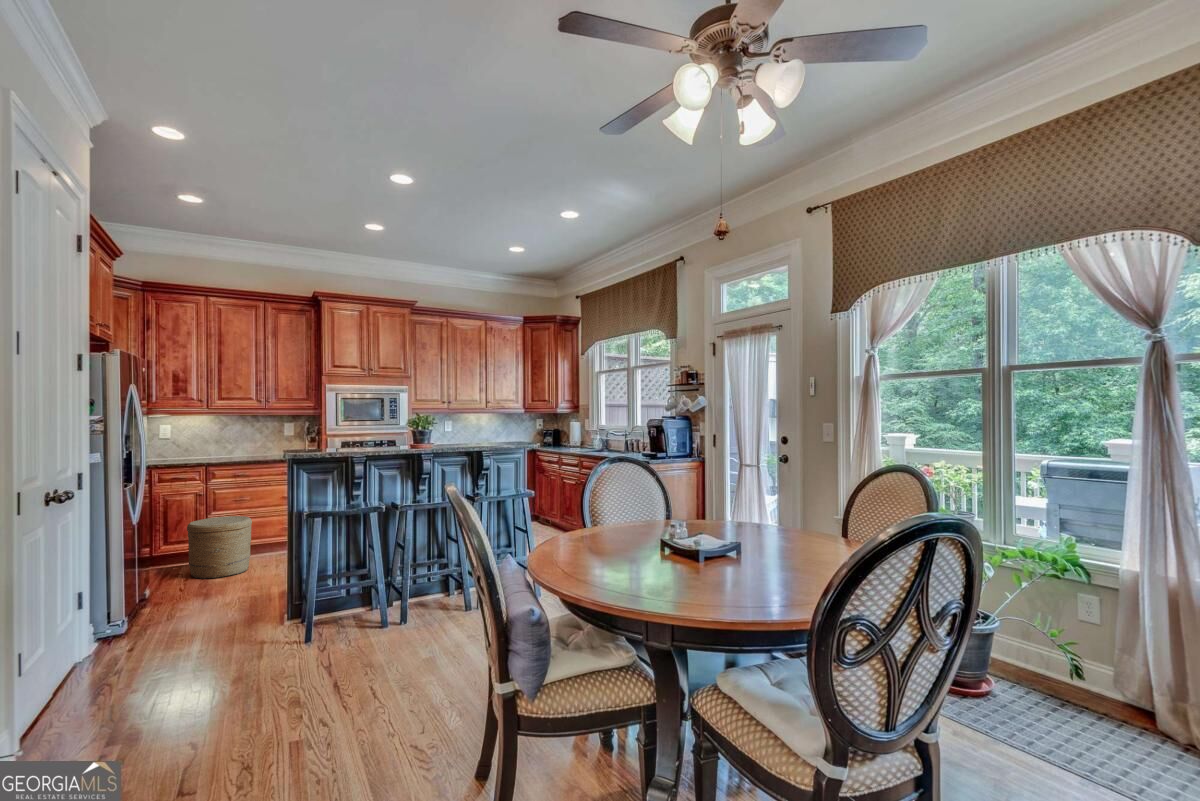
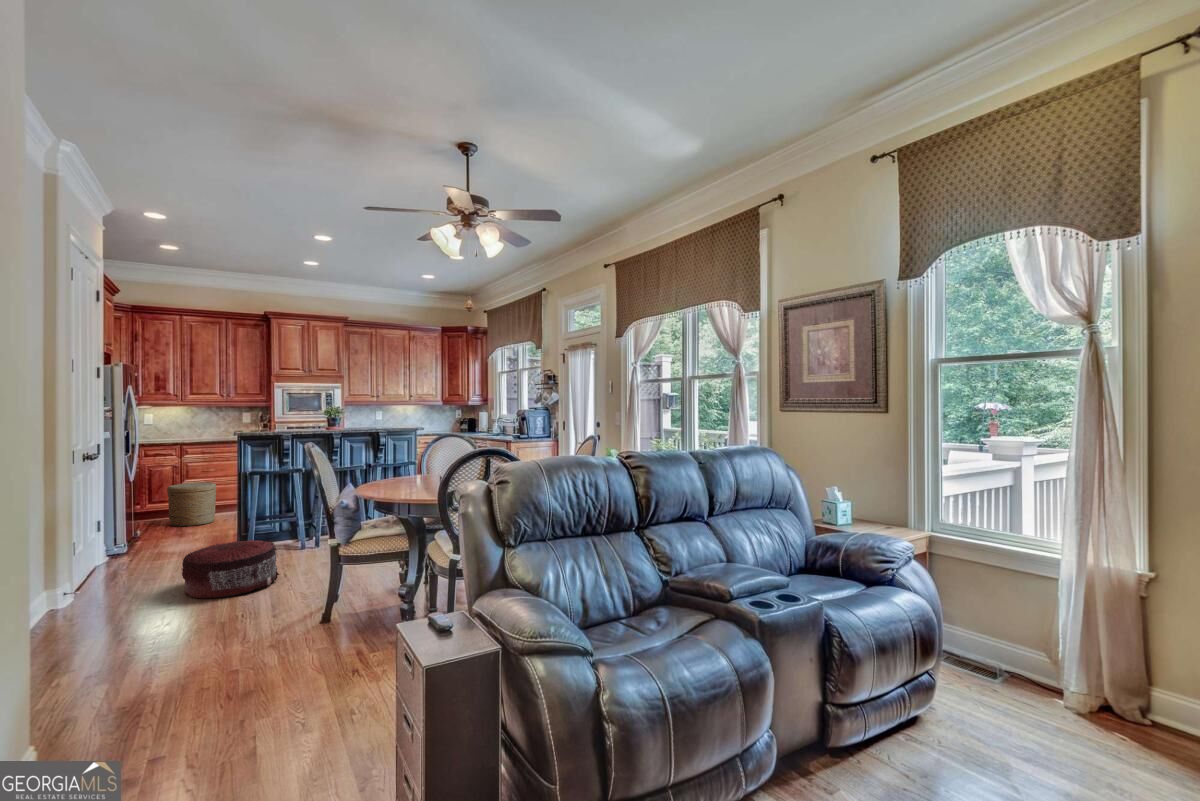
pouf: none [206,630,366,760] -> present [182,539,279,599]

